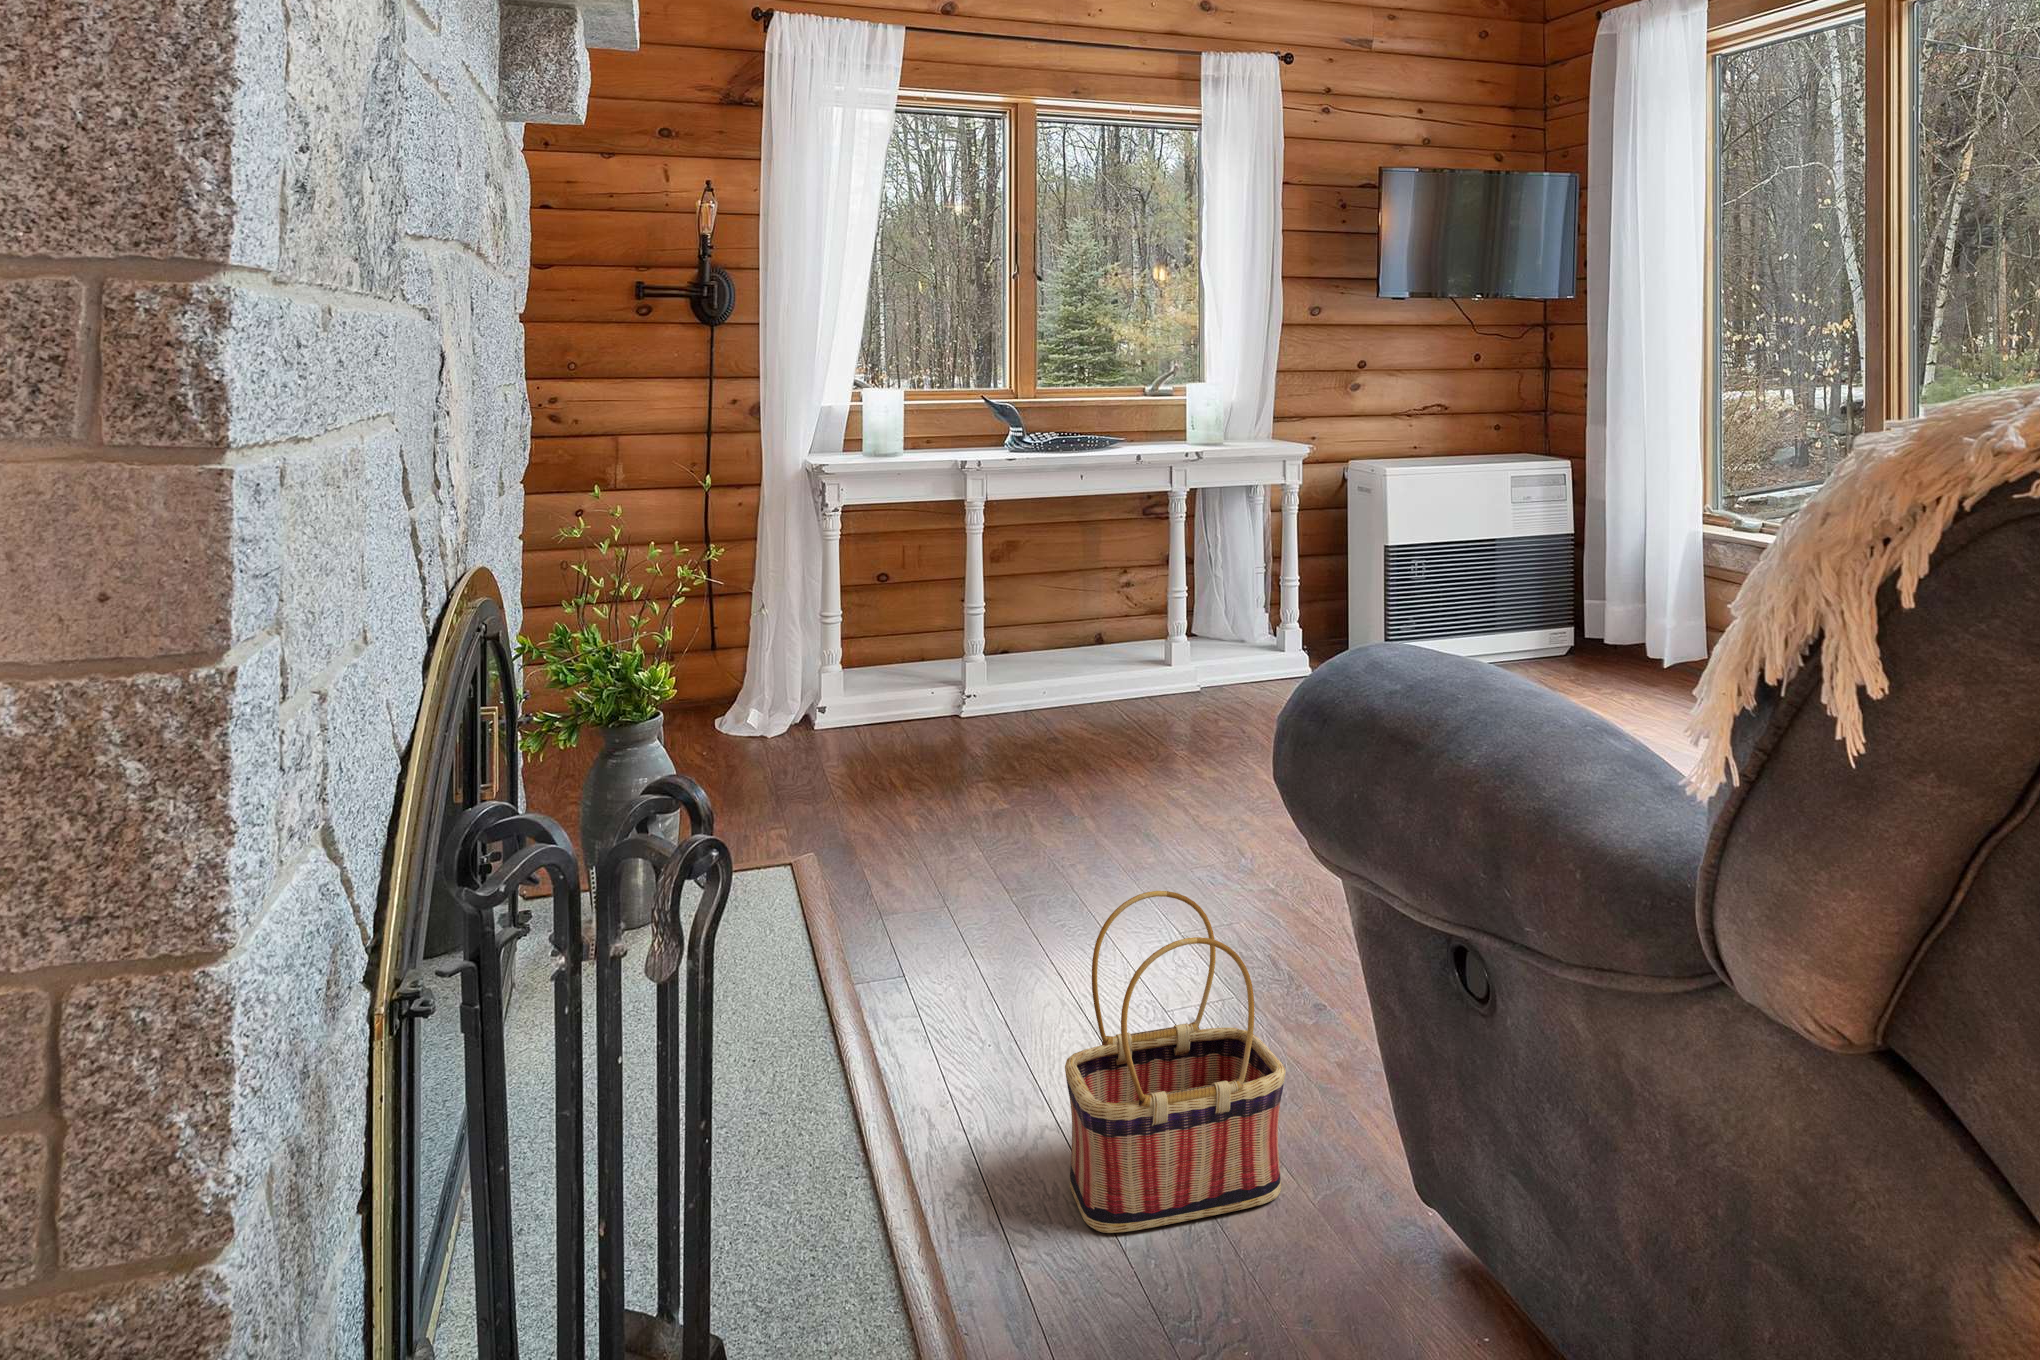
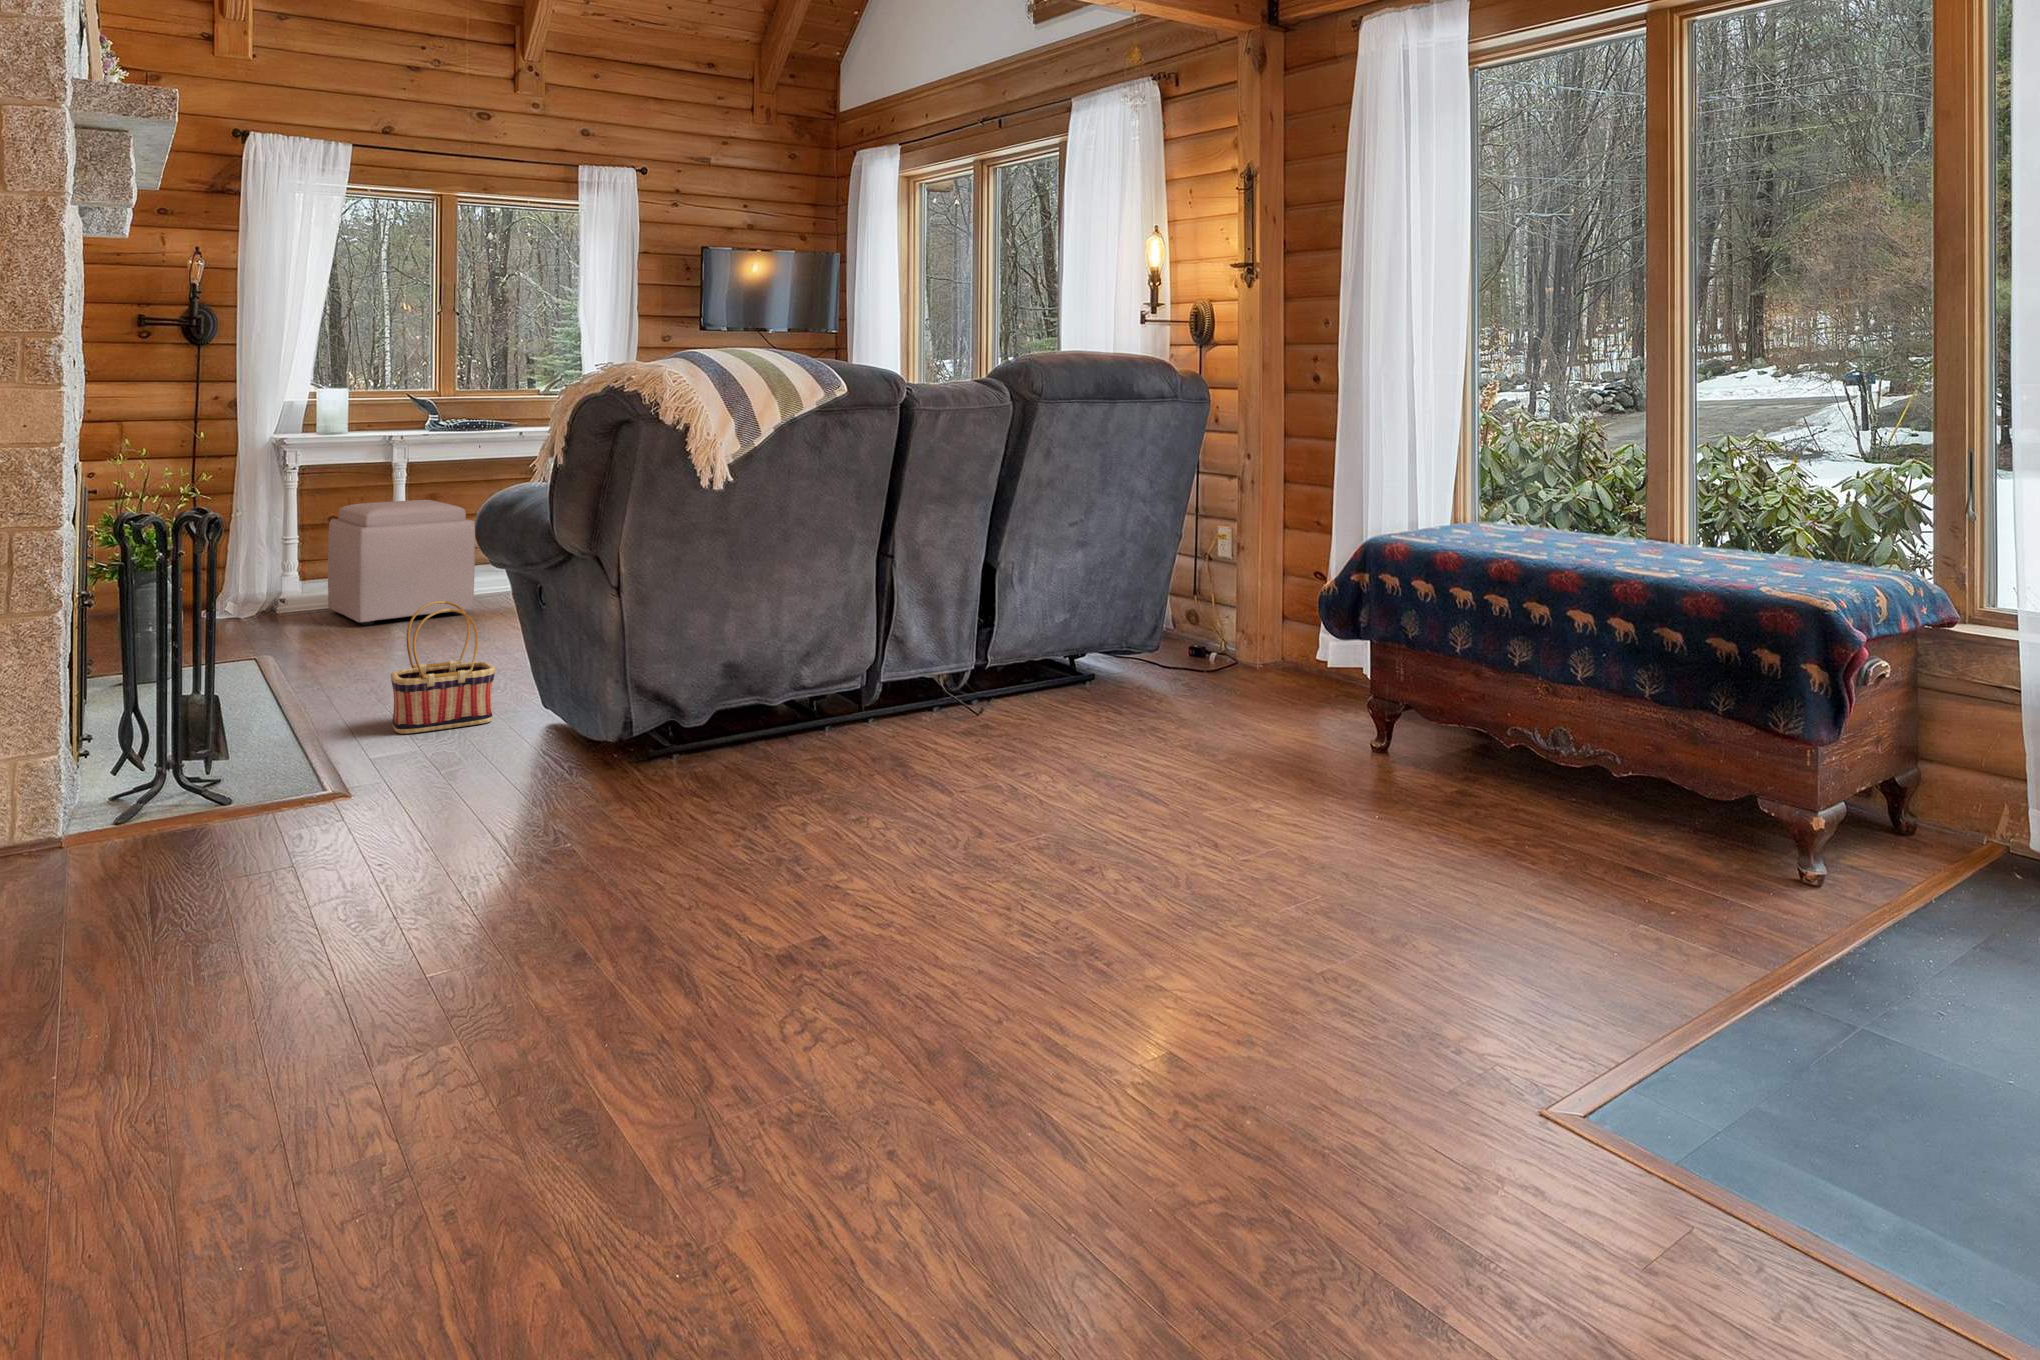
ottoman: none [887,565,1101,777] -> present [328,500,475,625]

